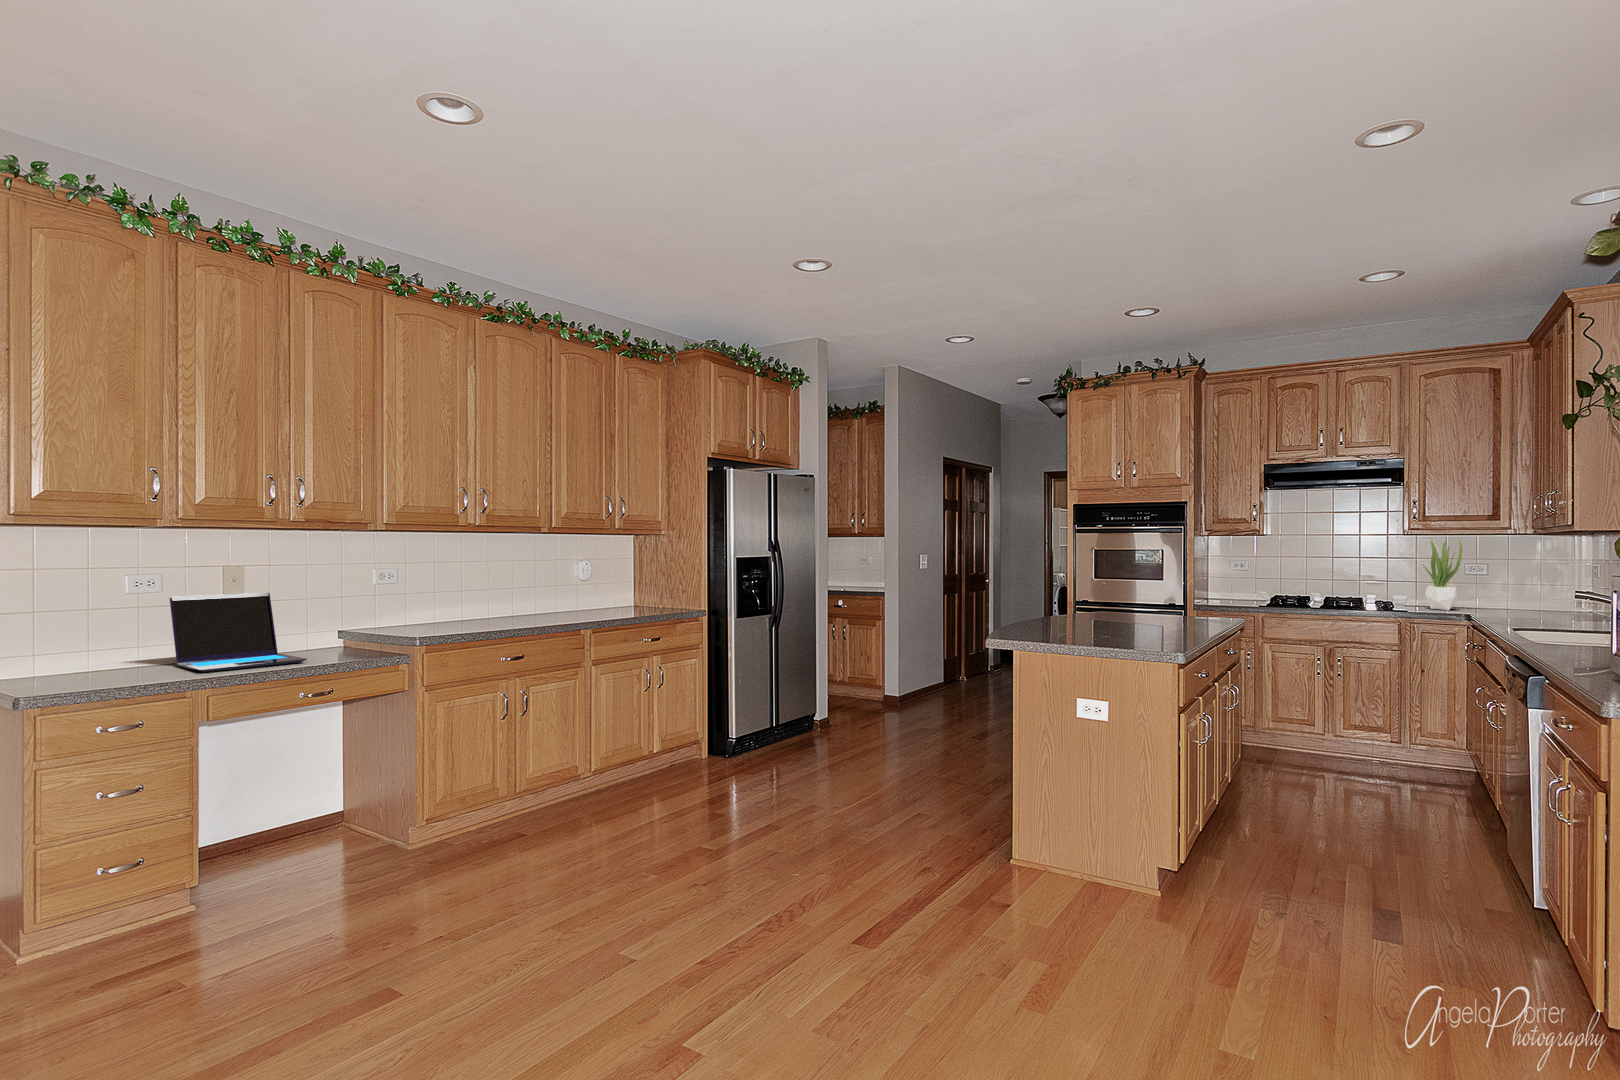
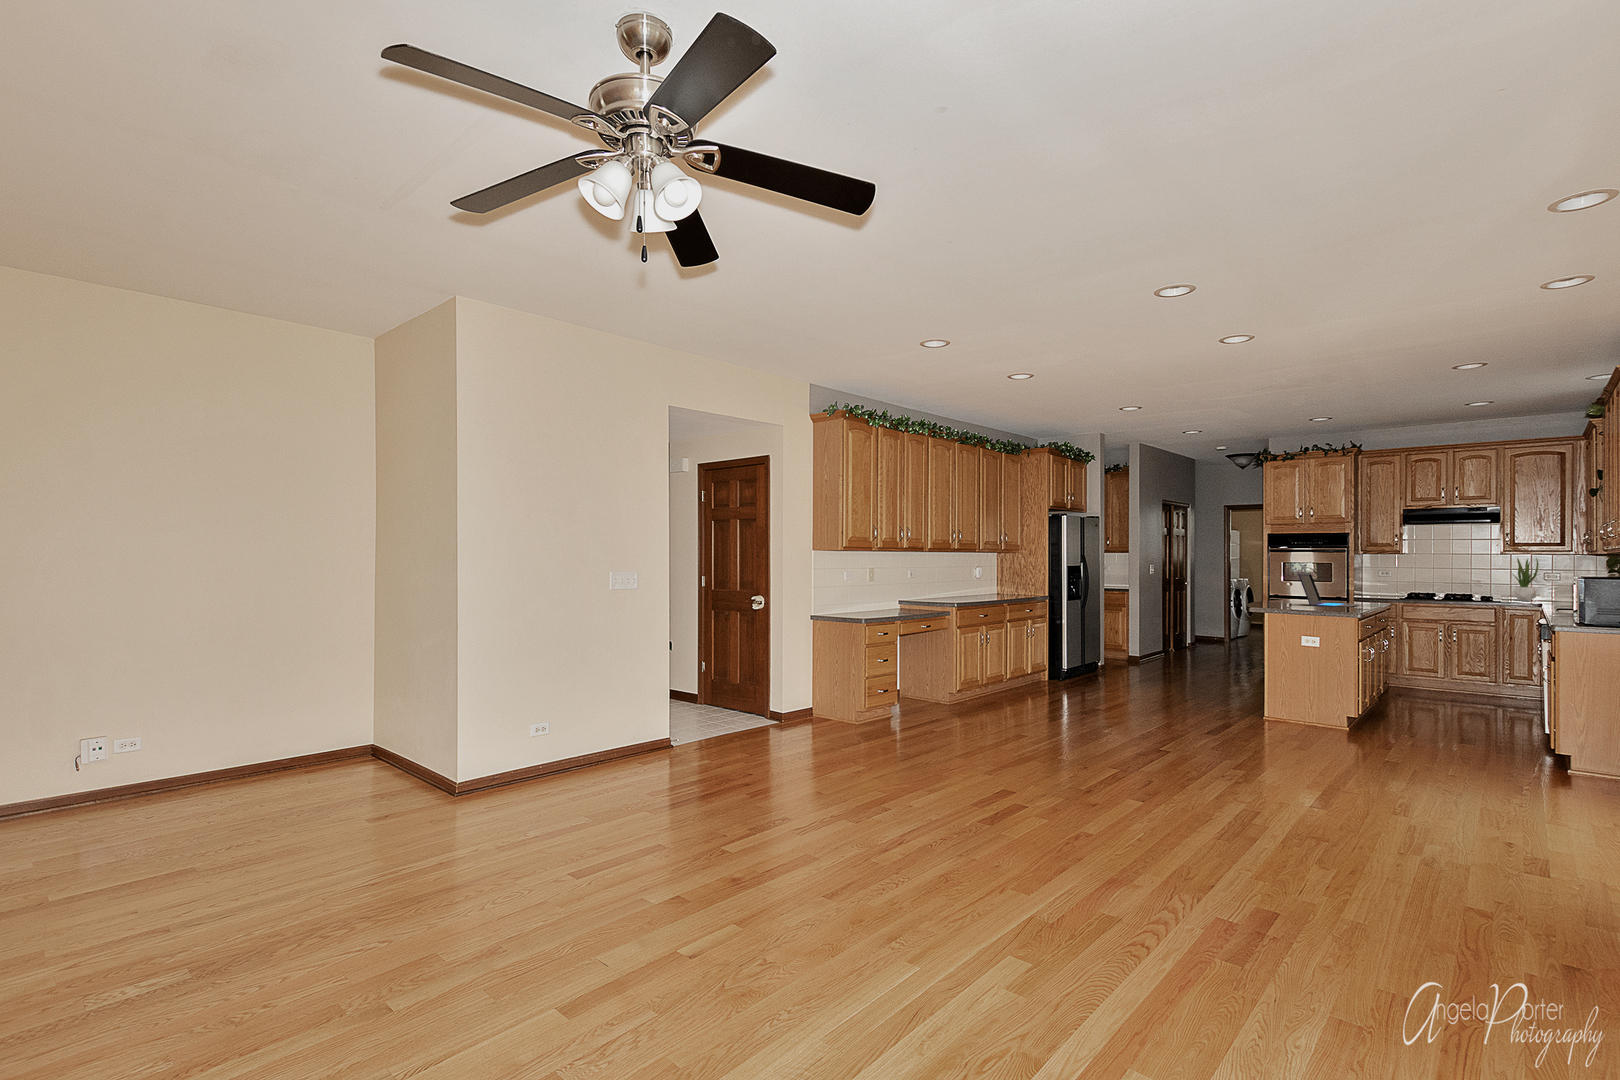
laptop: present [170,593,307,672] -> present [1298,573,1359,607]

